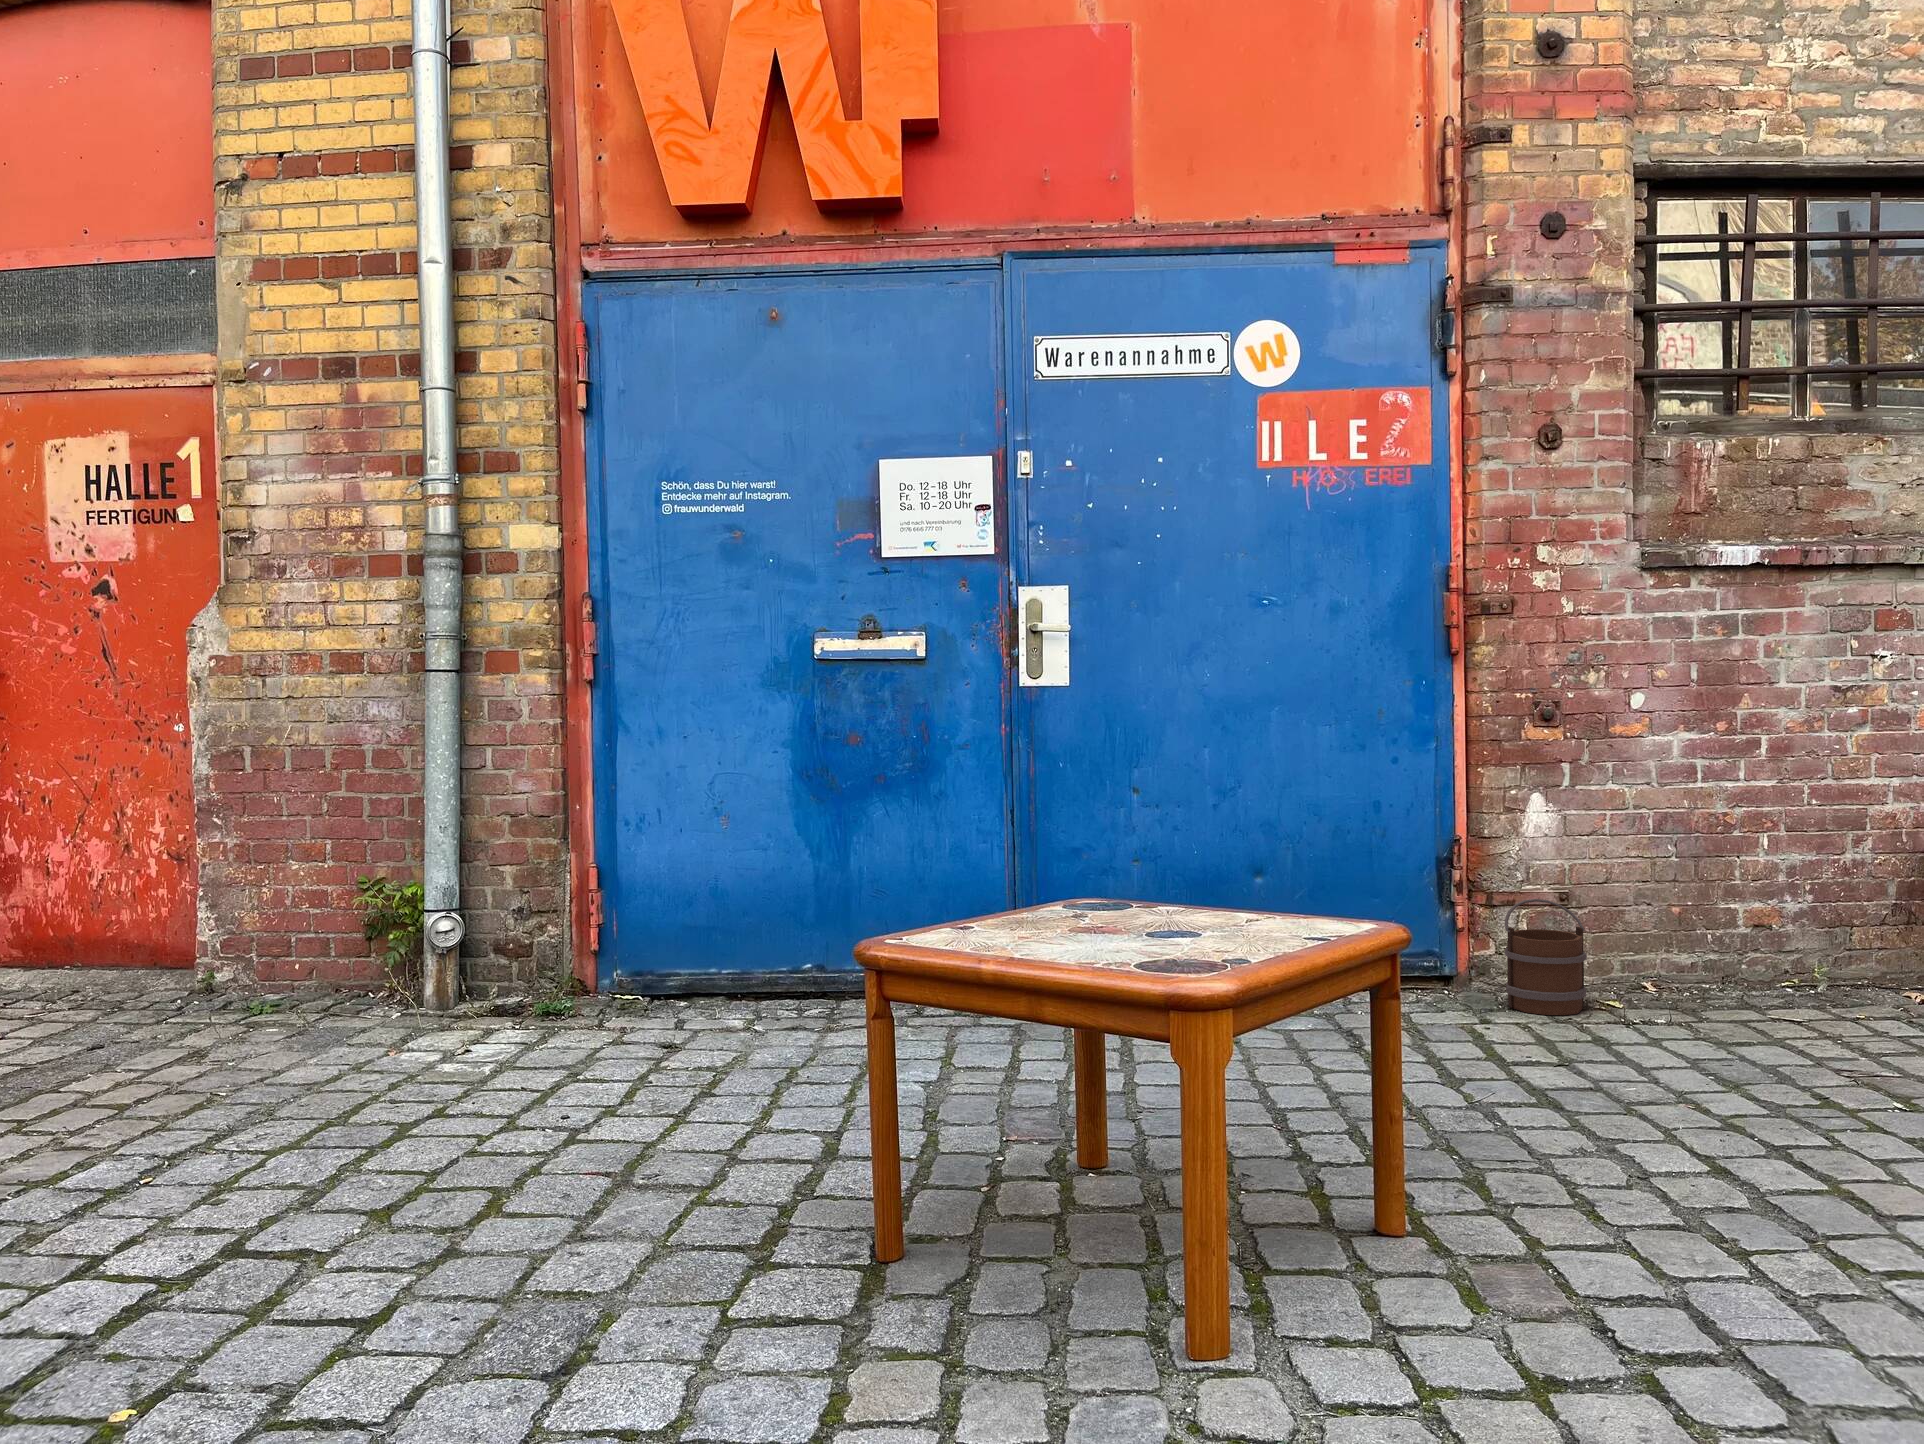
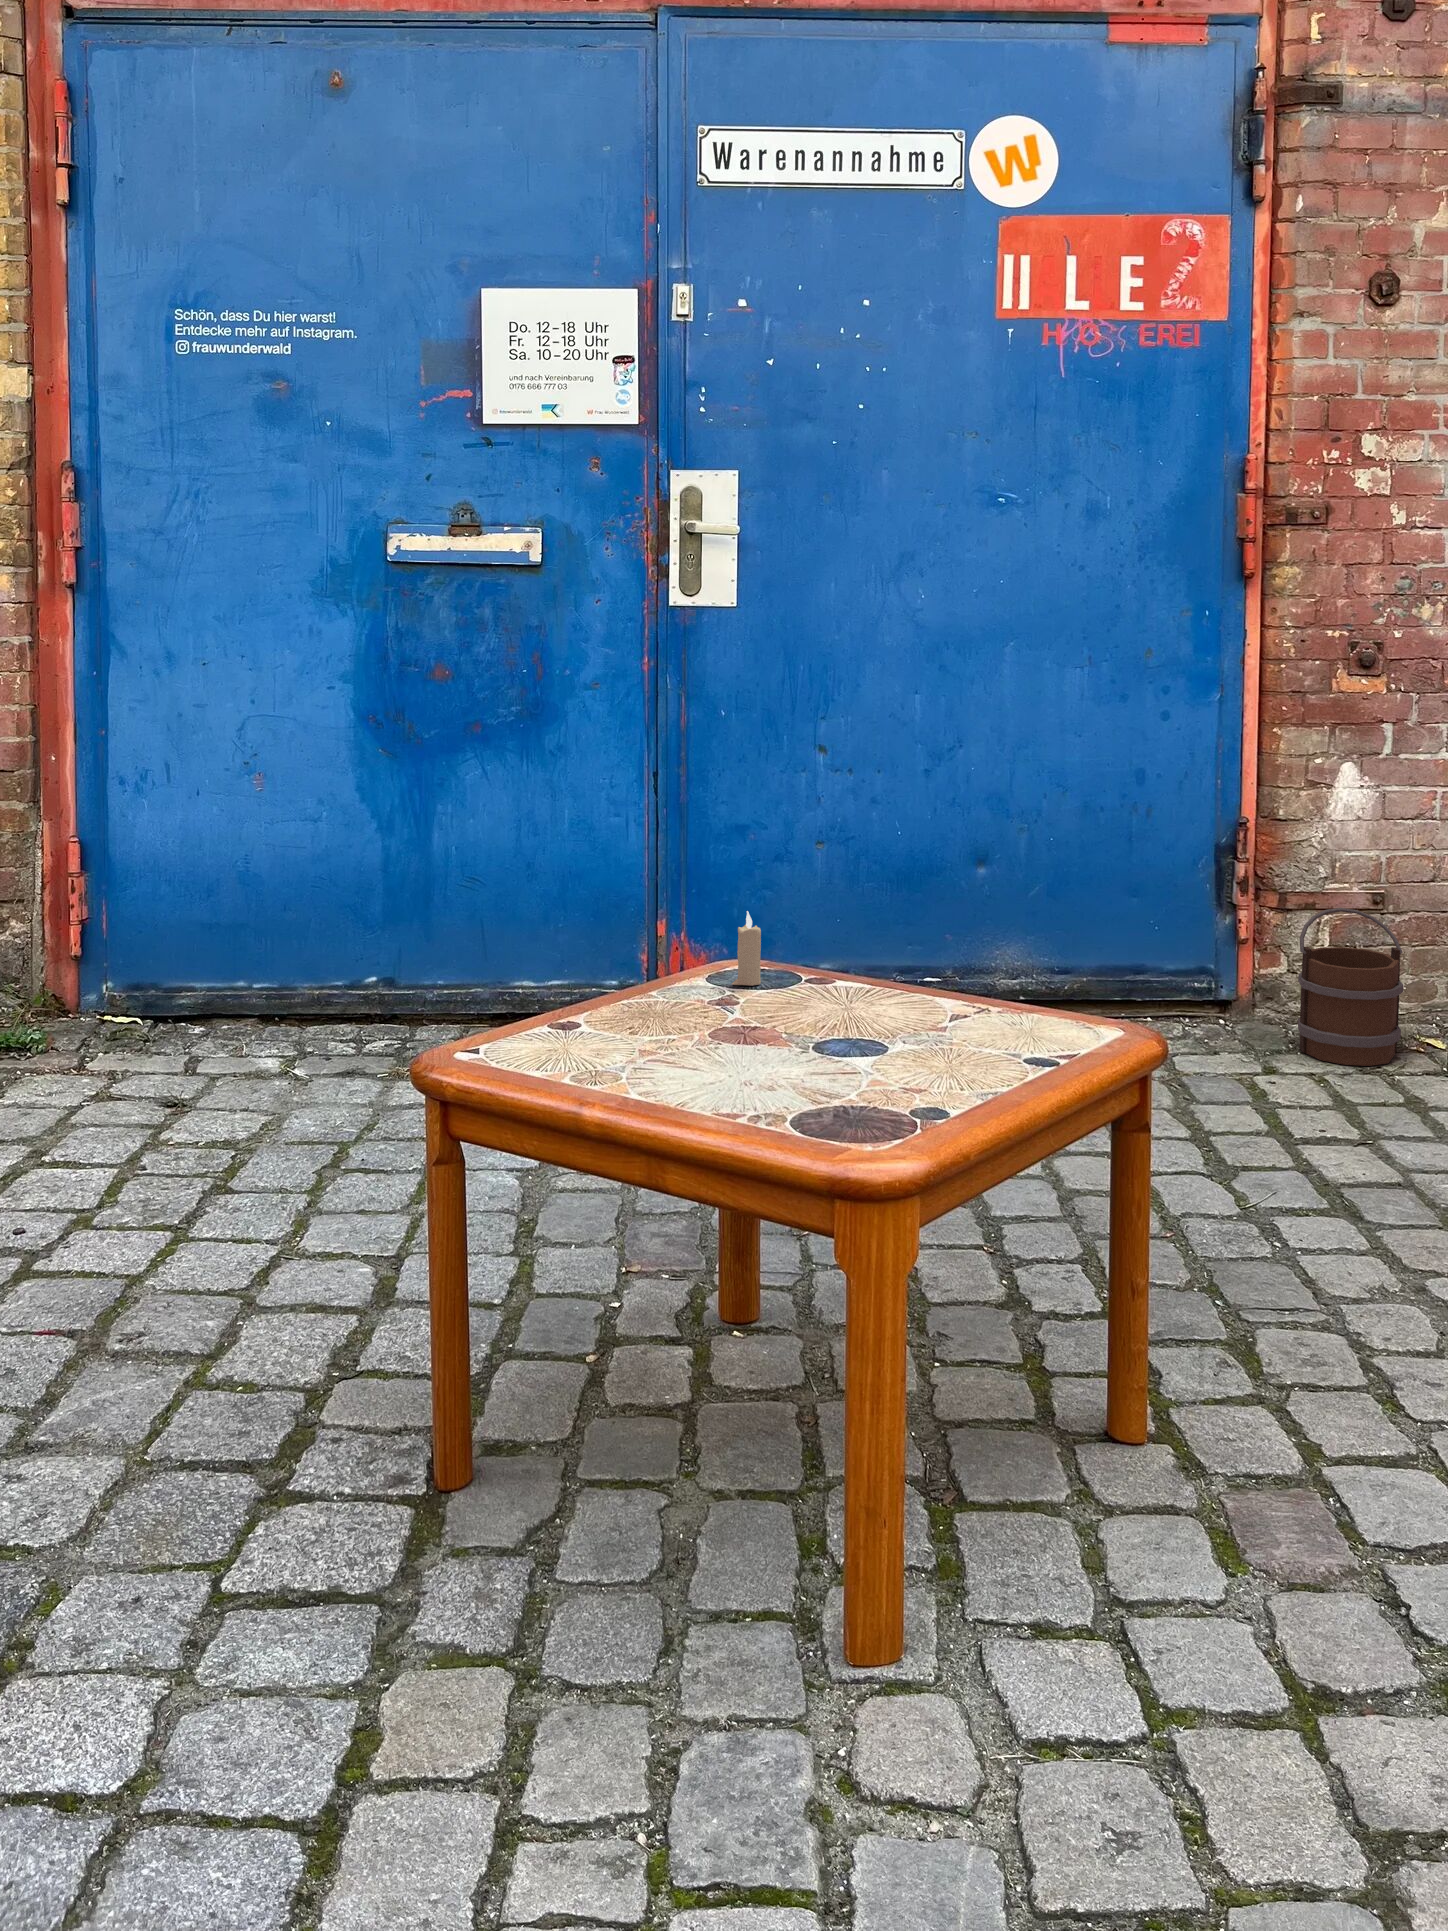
candle: none [1083,849,1105,904] -> present [732,911,761,986]

